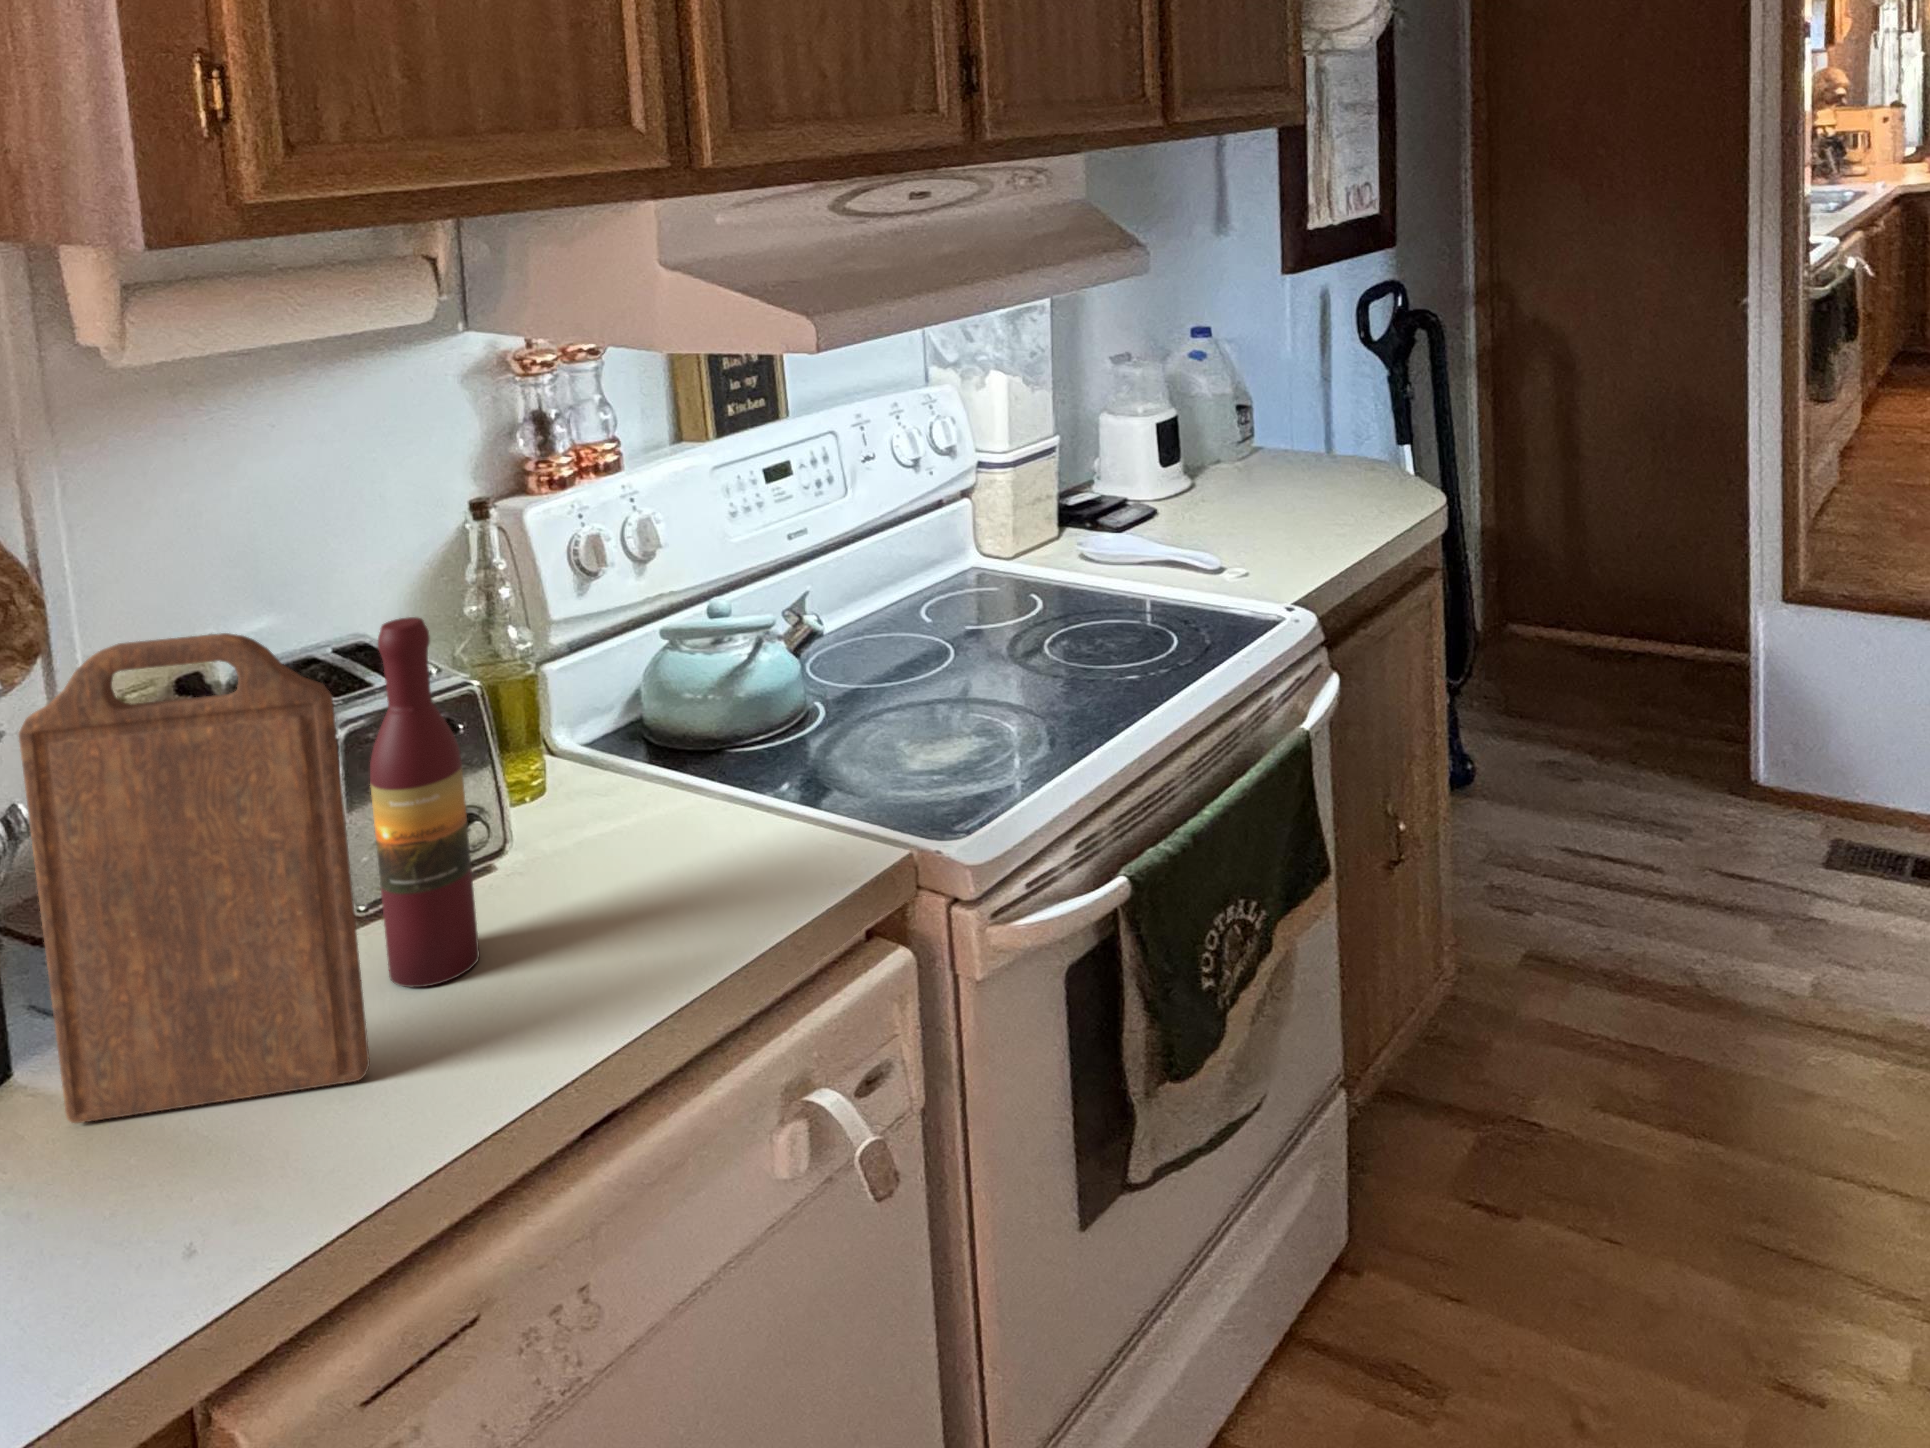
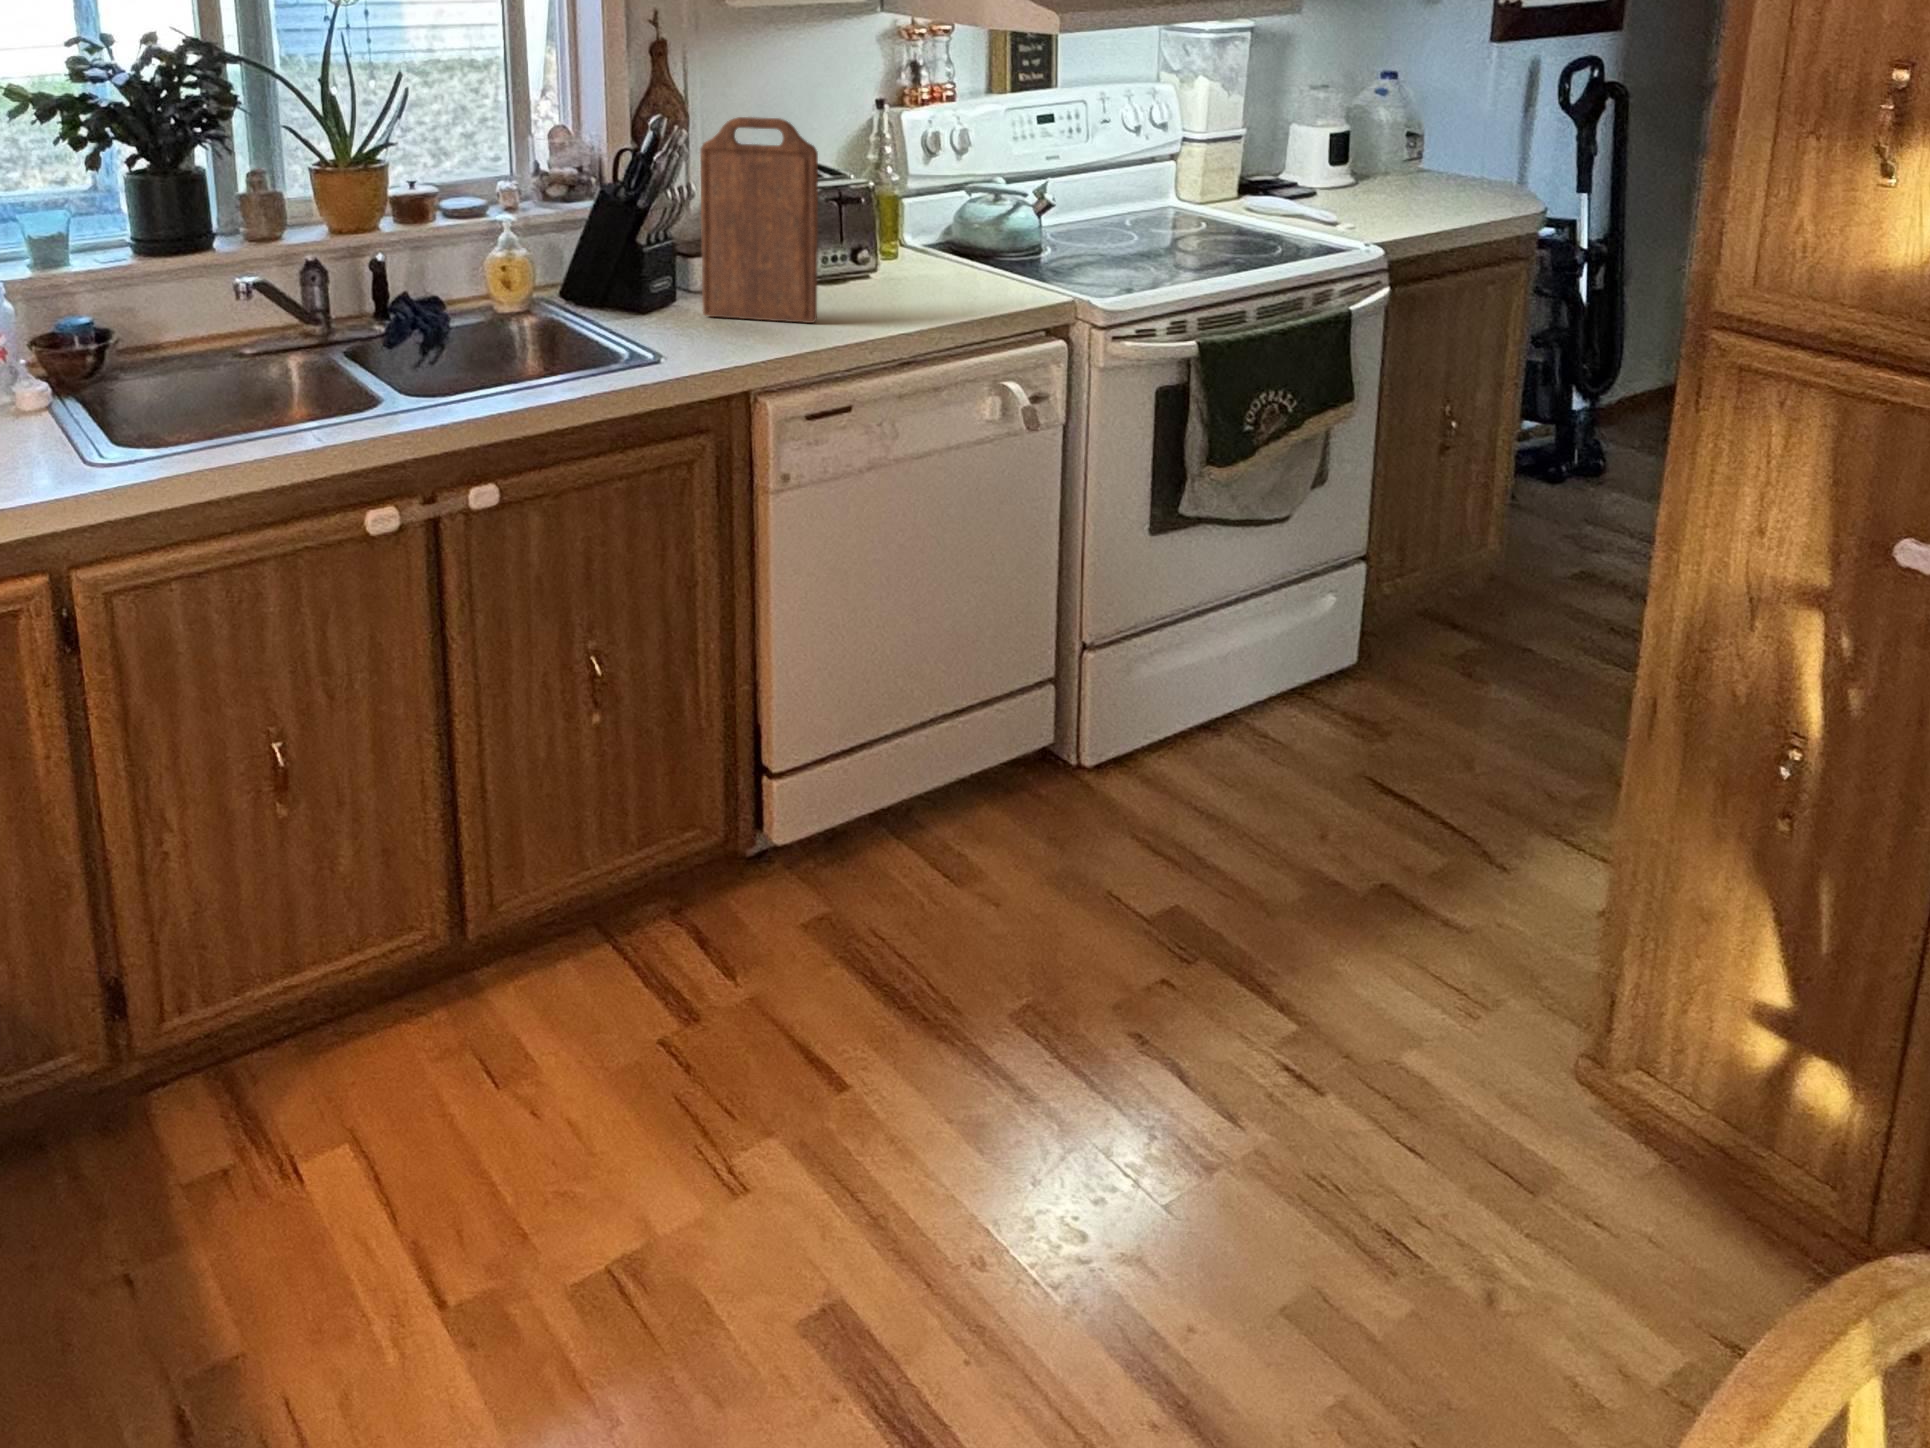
wine bottle: present [370,617,480,987] -> none [824,134,864,305]

